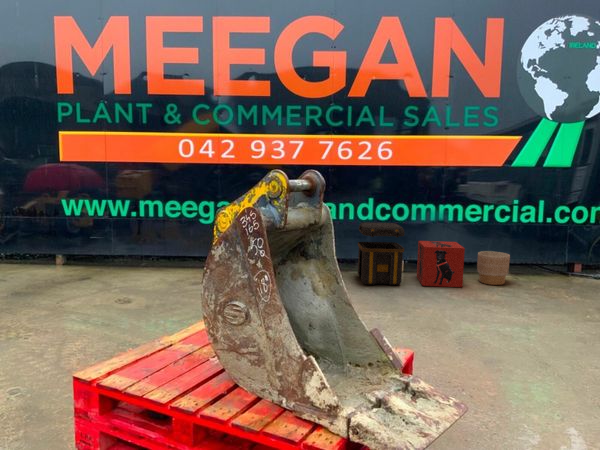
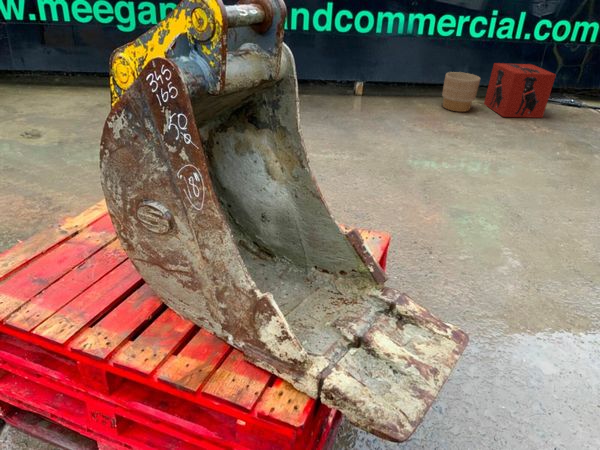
toolbox: present [358,223,405,285] -> none [311,34,368,111]
storage box: present [417,241,465,287] -> present [484,63,556,118]

